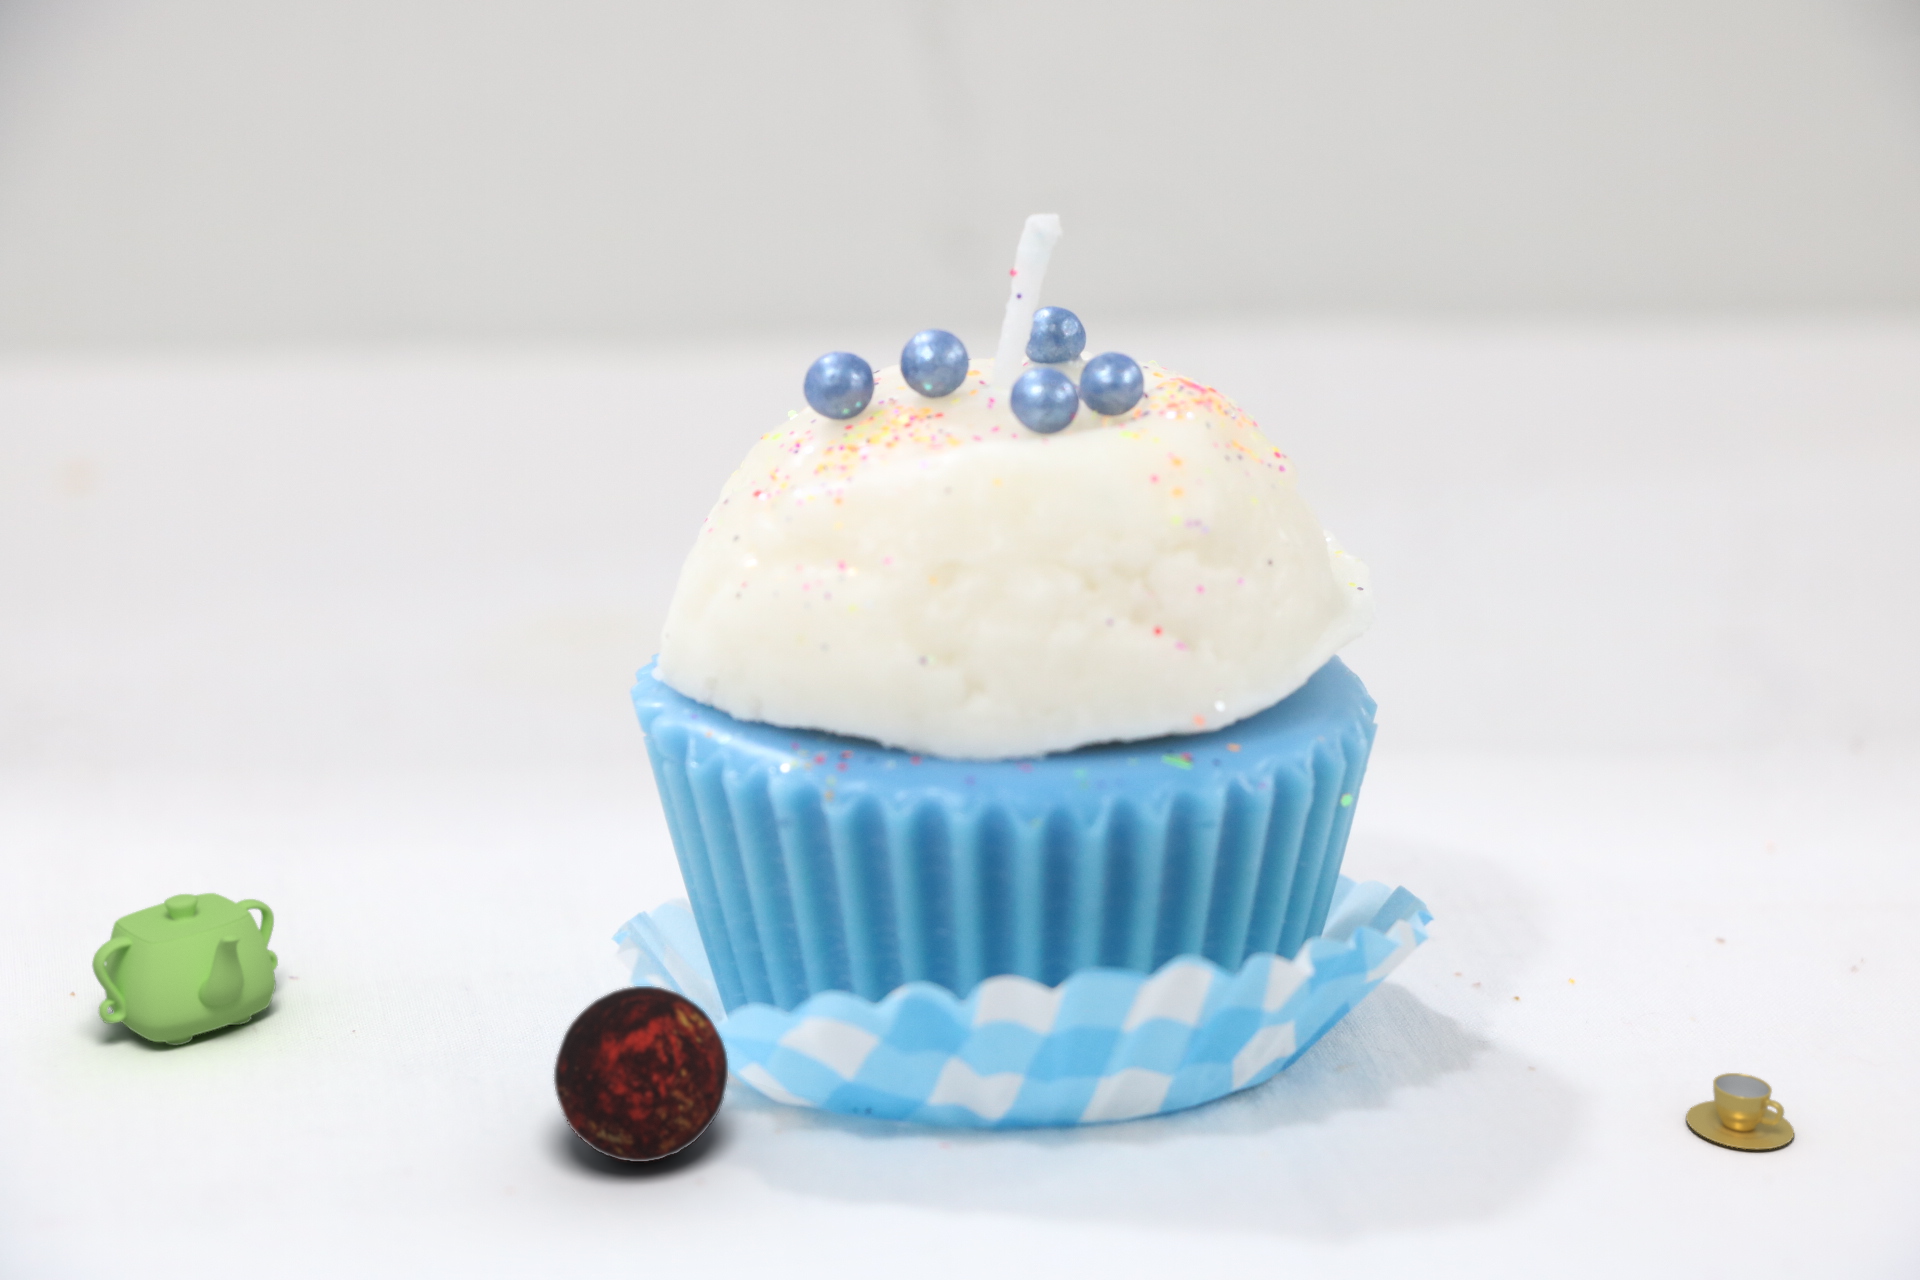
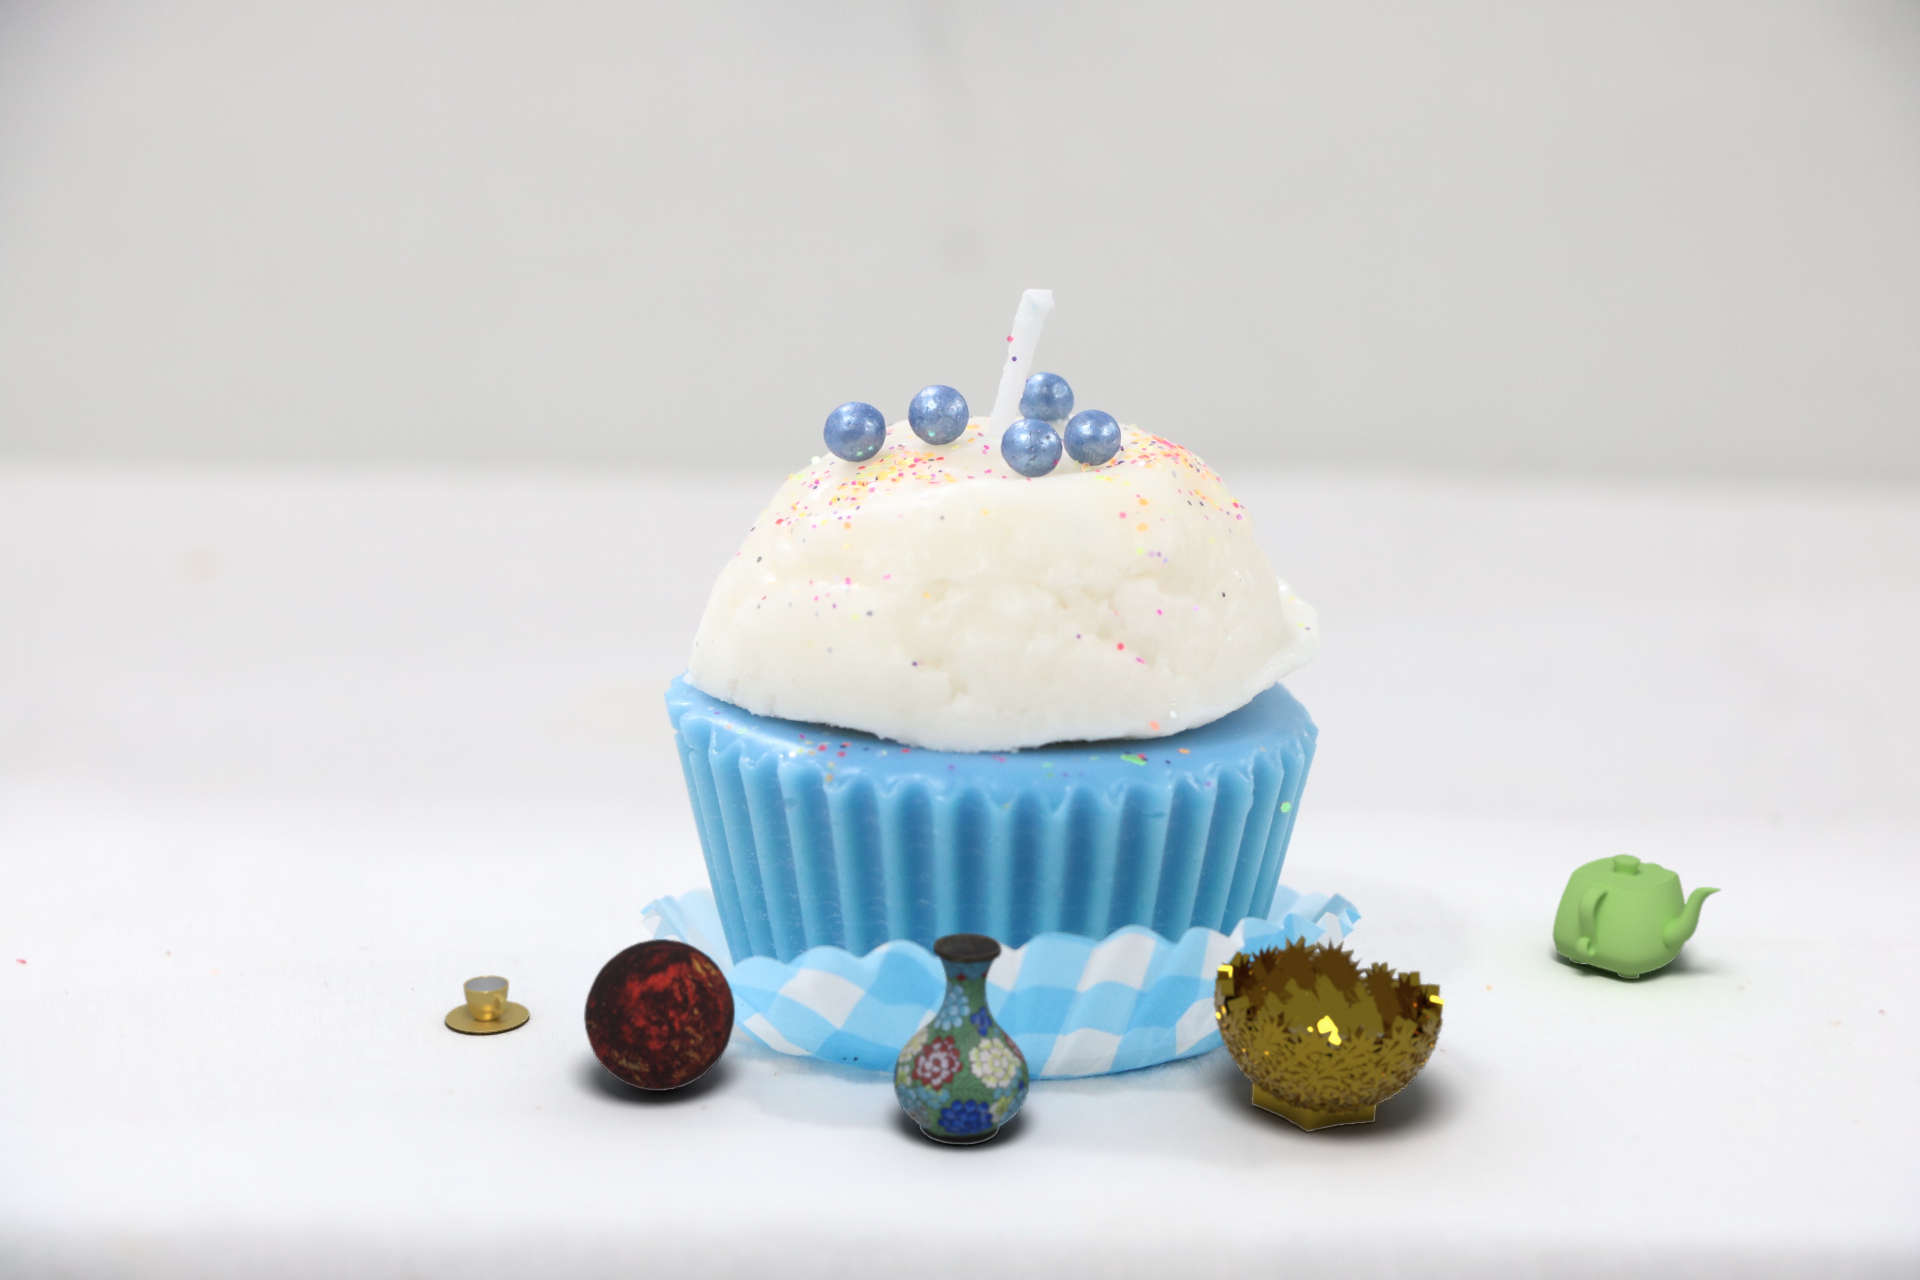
teapot: present [92,893,278,1045] -> present [1553,854,1720,979]
decorative bowl: none [1278,947,1545,1181] -> present [1214,936,1444,1132]
vase: none [916,972,1073,1217] -> present [893,933,1030,1145]
cup: present [1686,1073,1794,1149] -> present [445,975,530,1033]

